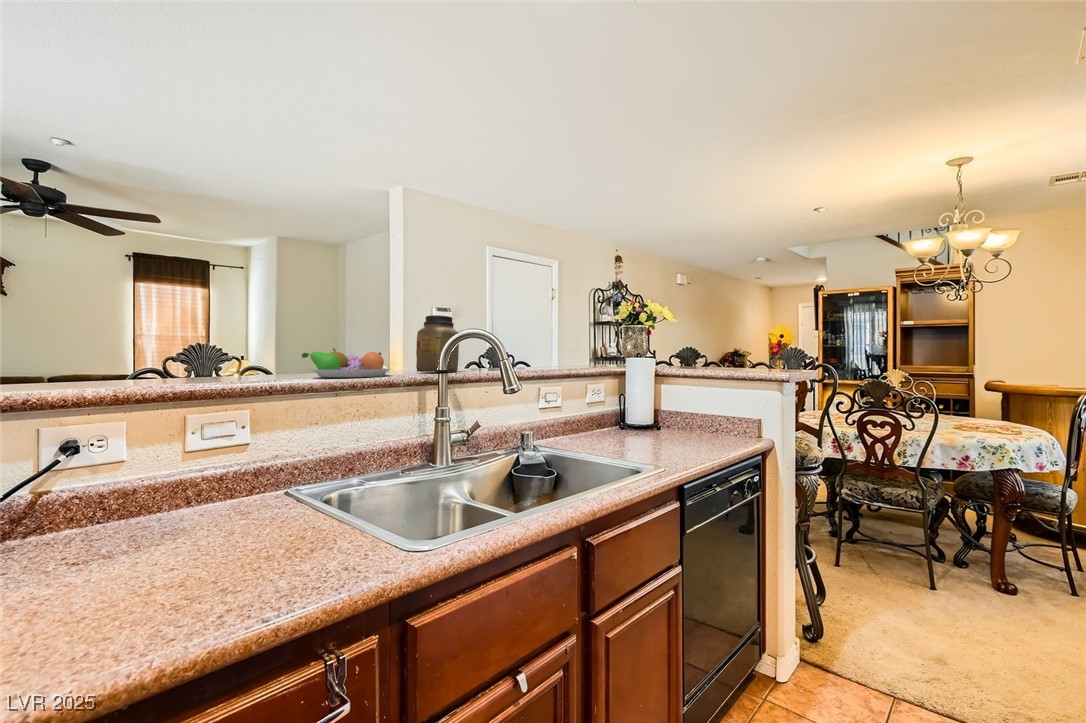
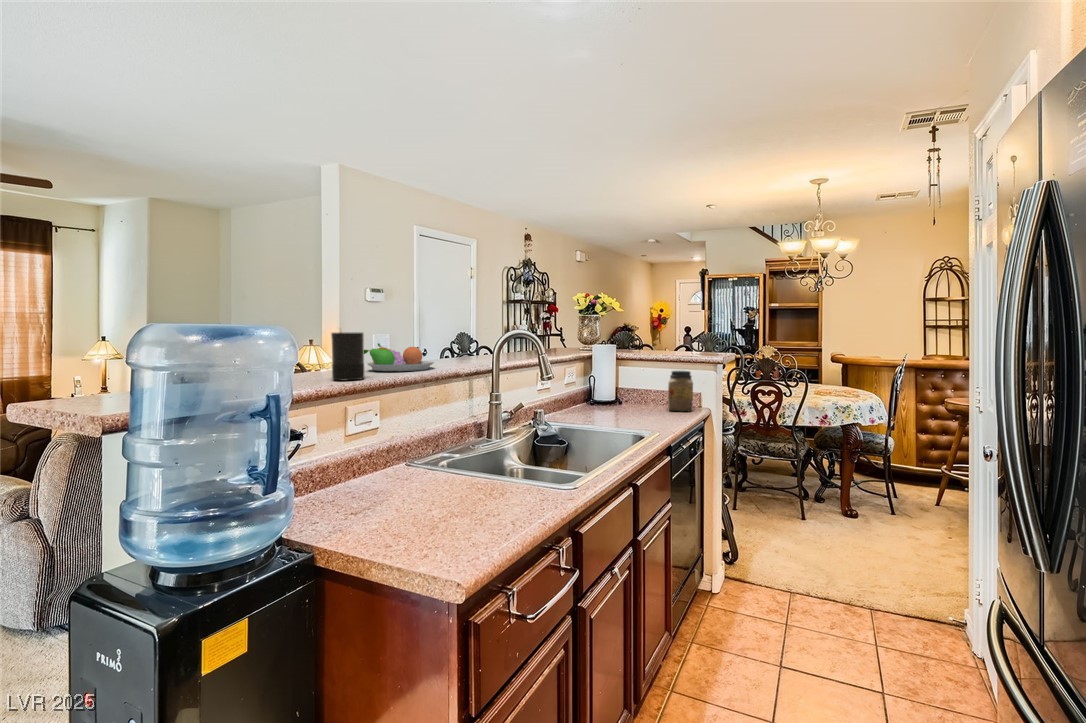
jar: present [416,315,459,372] -> present [668,371,693,411]
candle: none [230,324,271,384] -> present [331,329,364,380]

